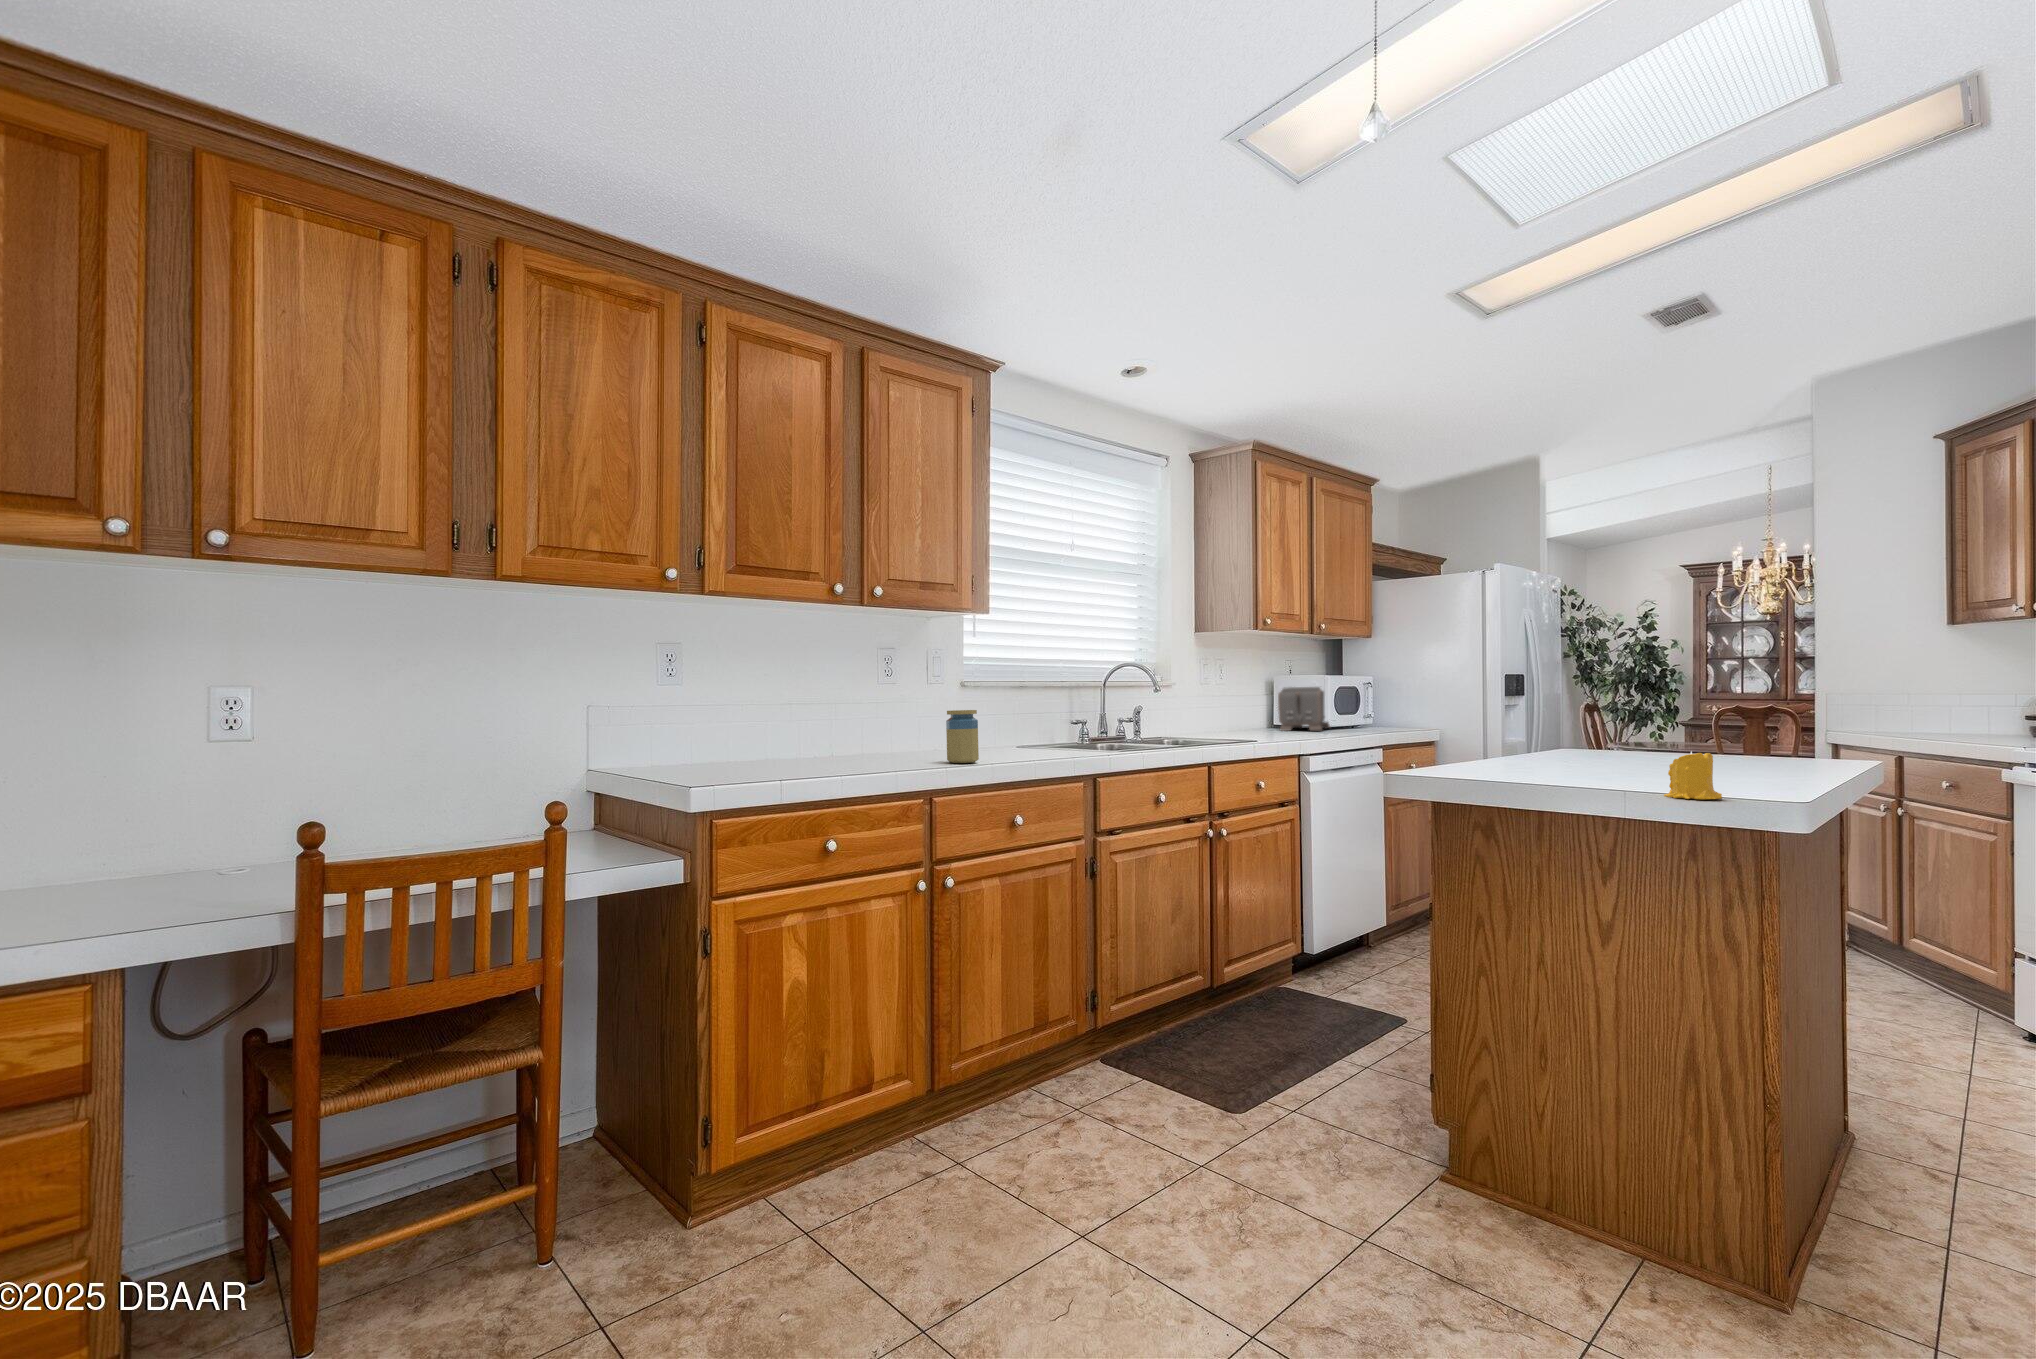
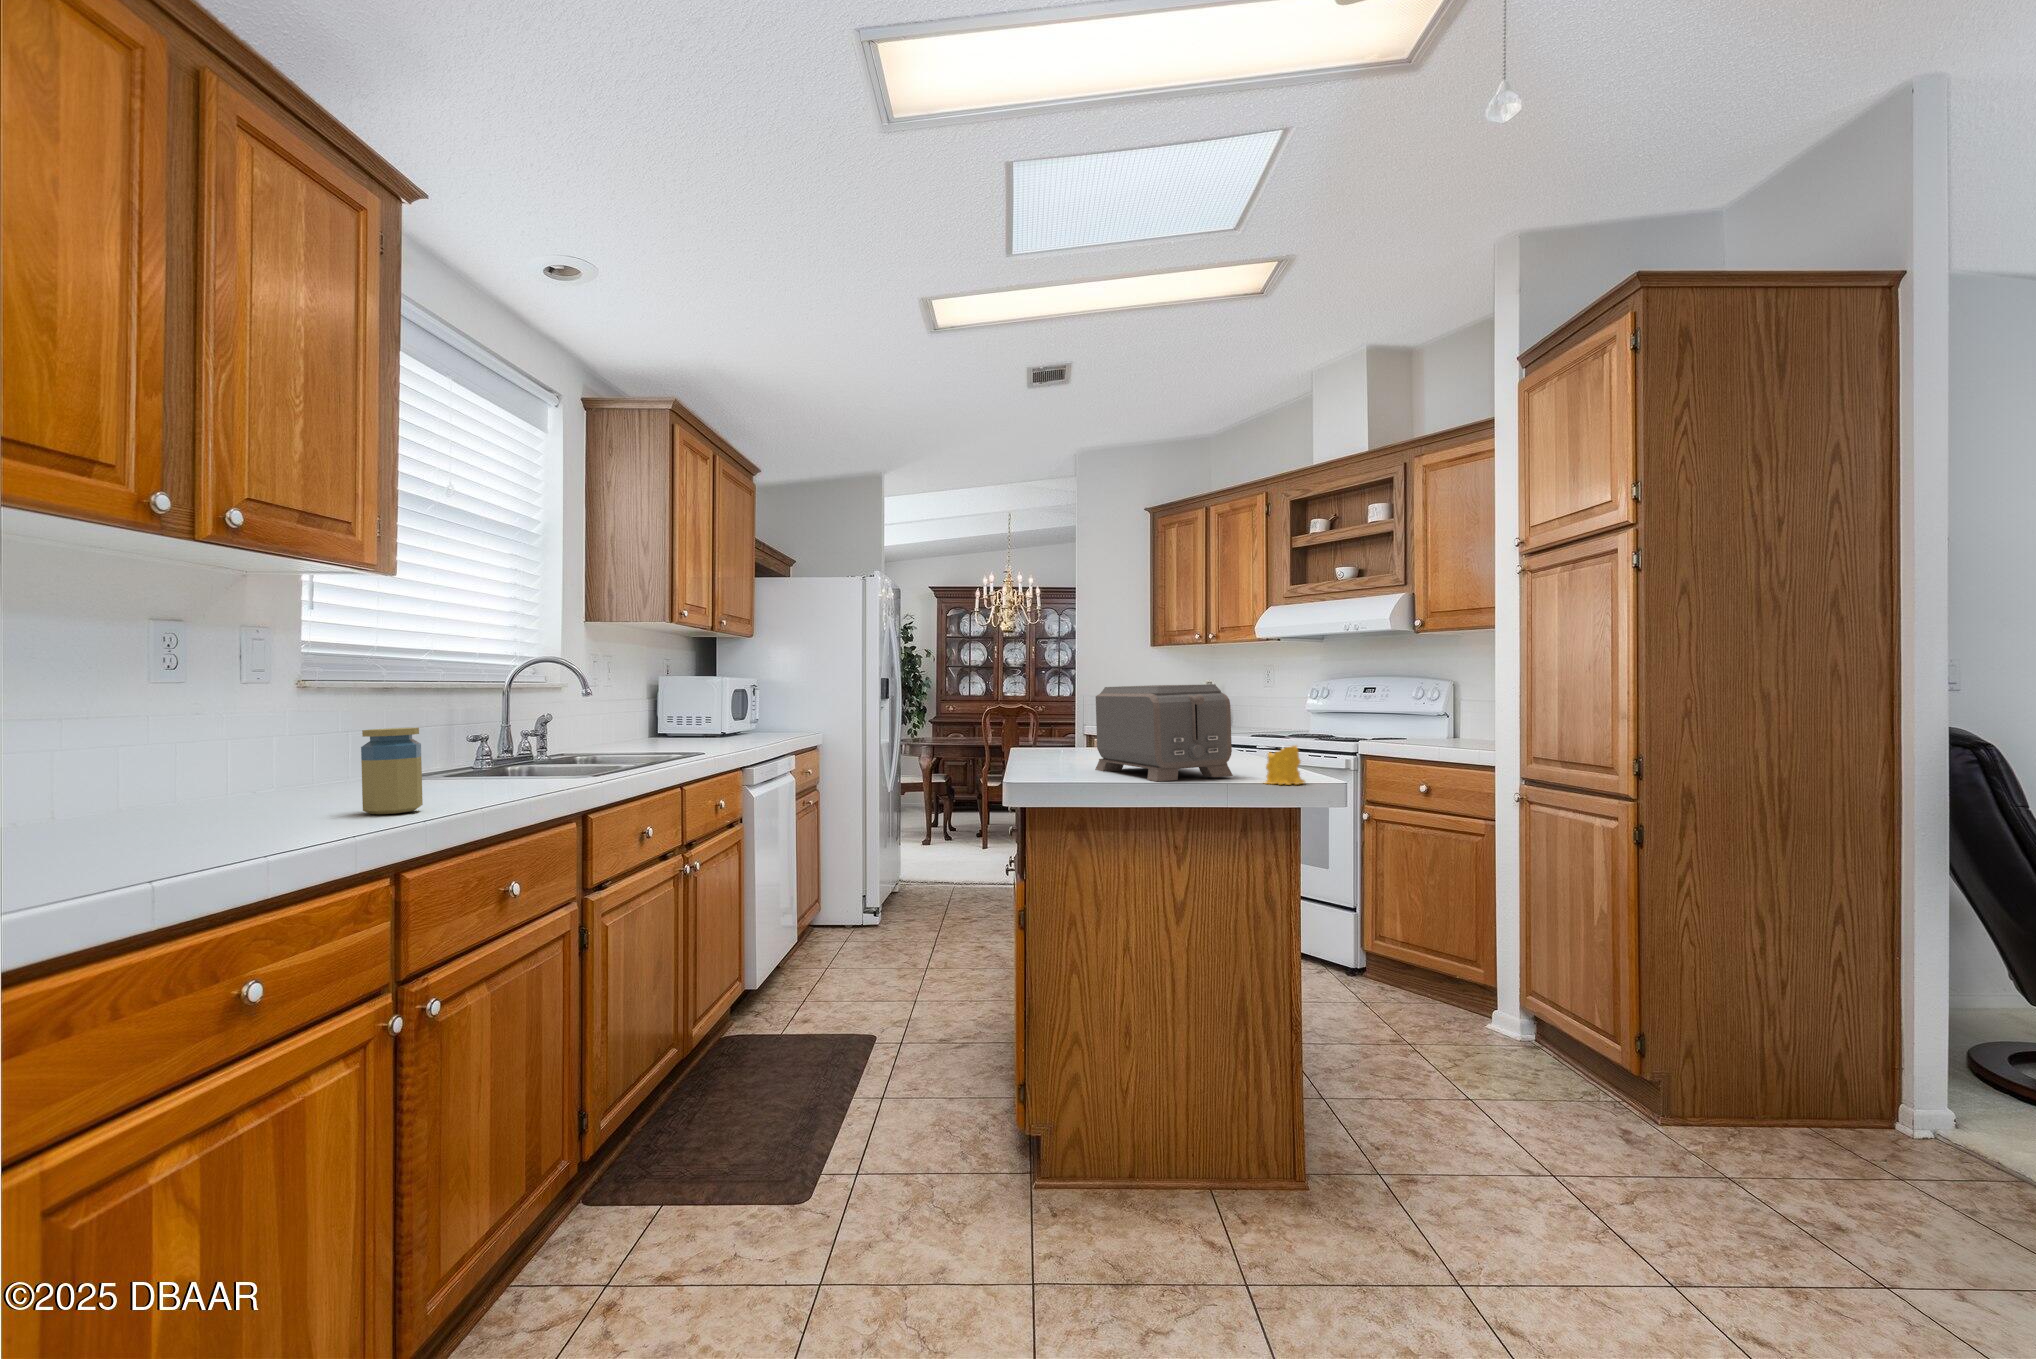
toaster: present [1278,687,1330,731] -> present [1095,684,1233,782]

